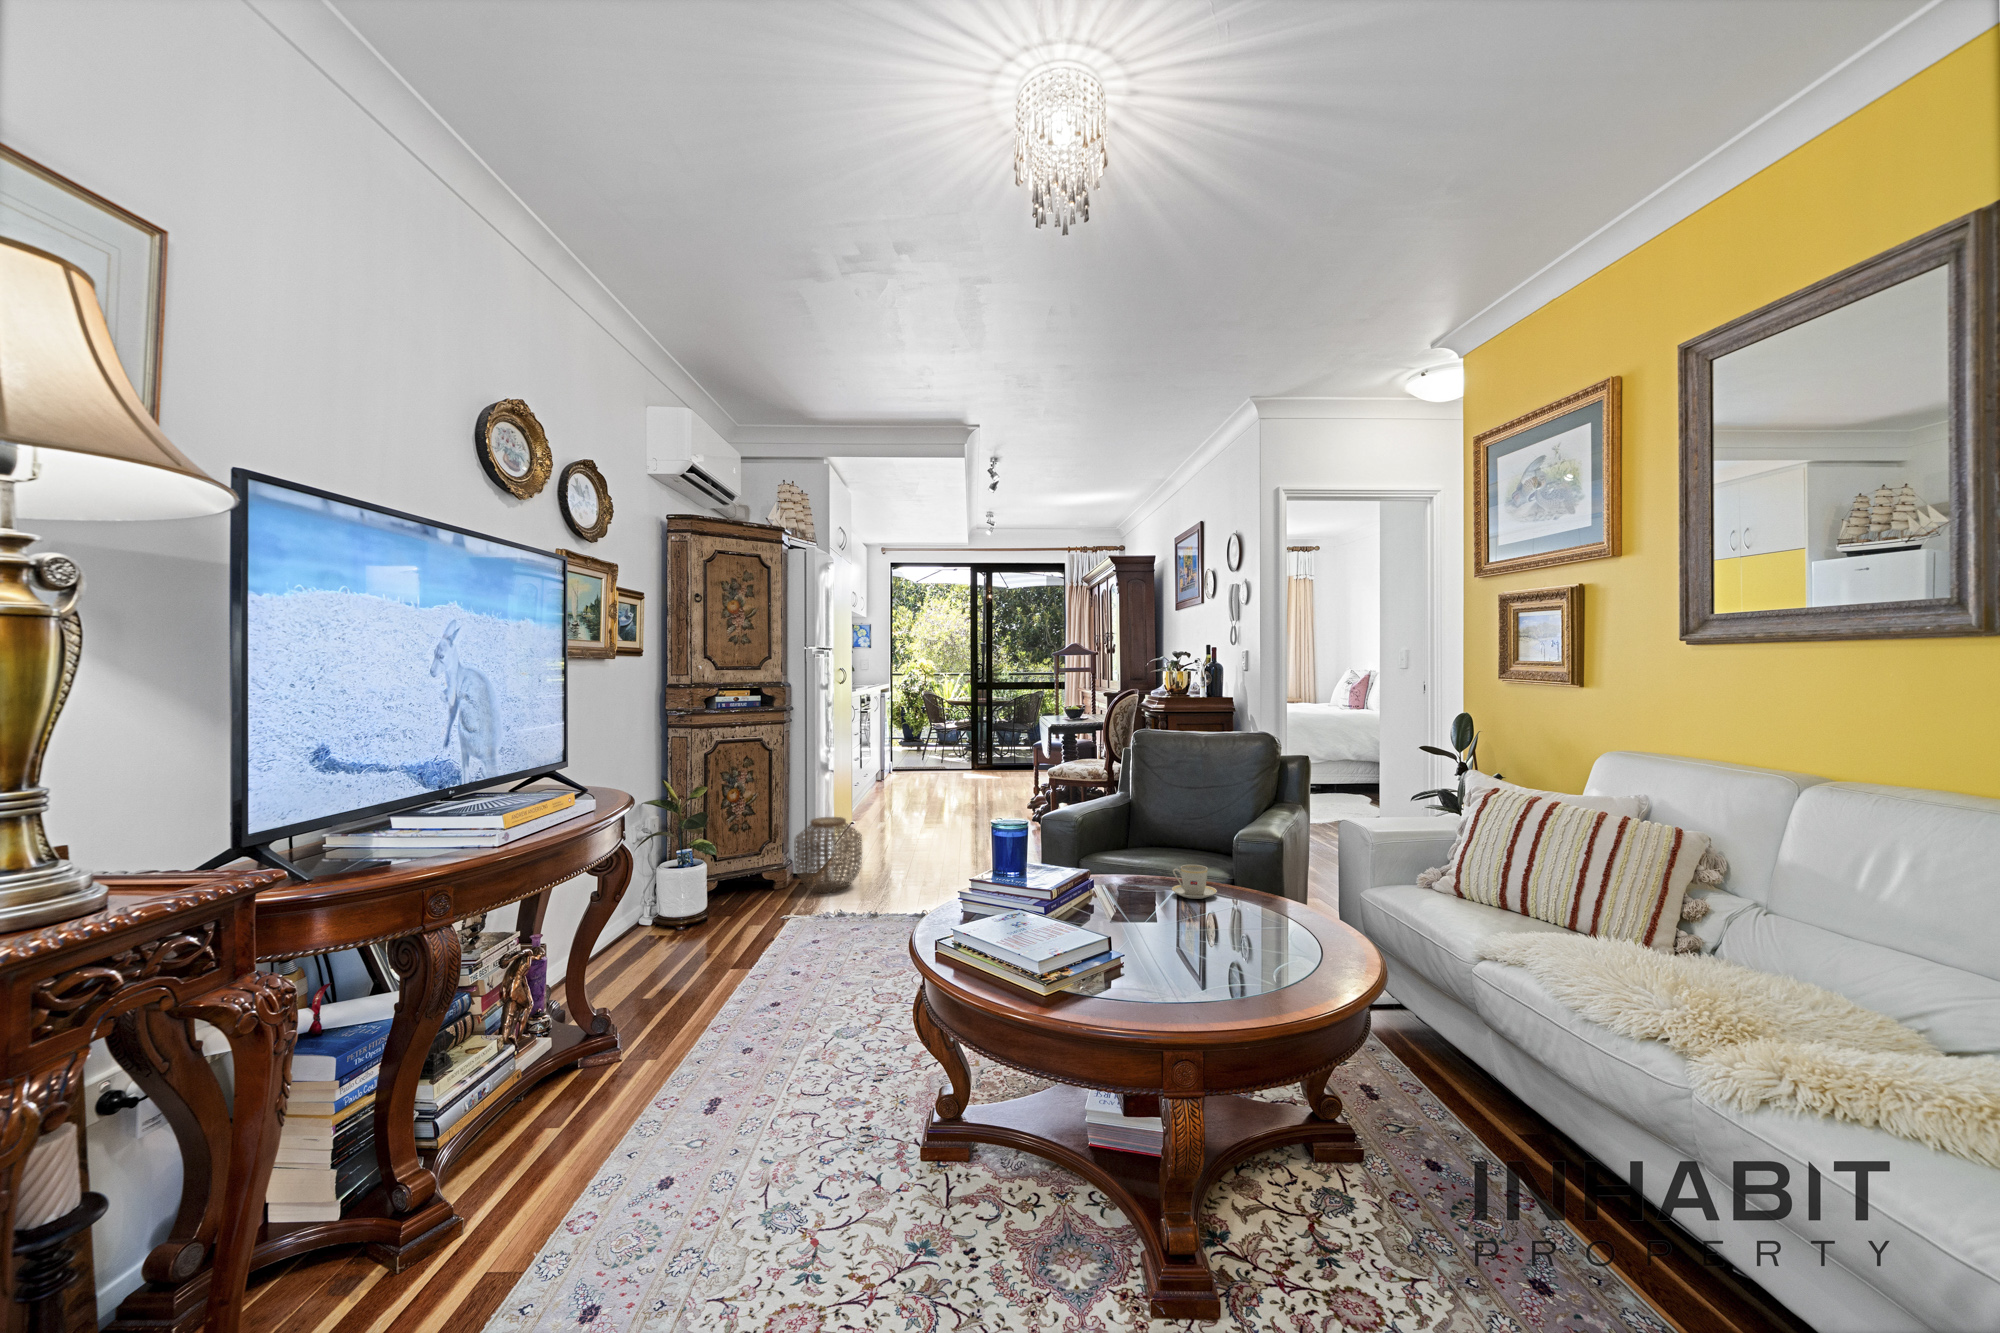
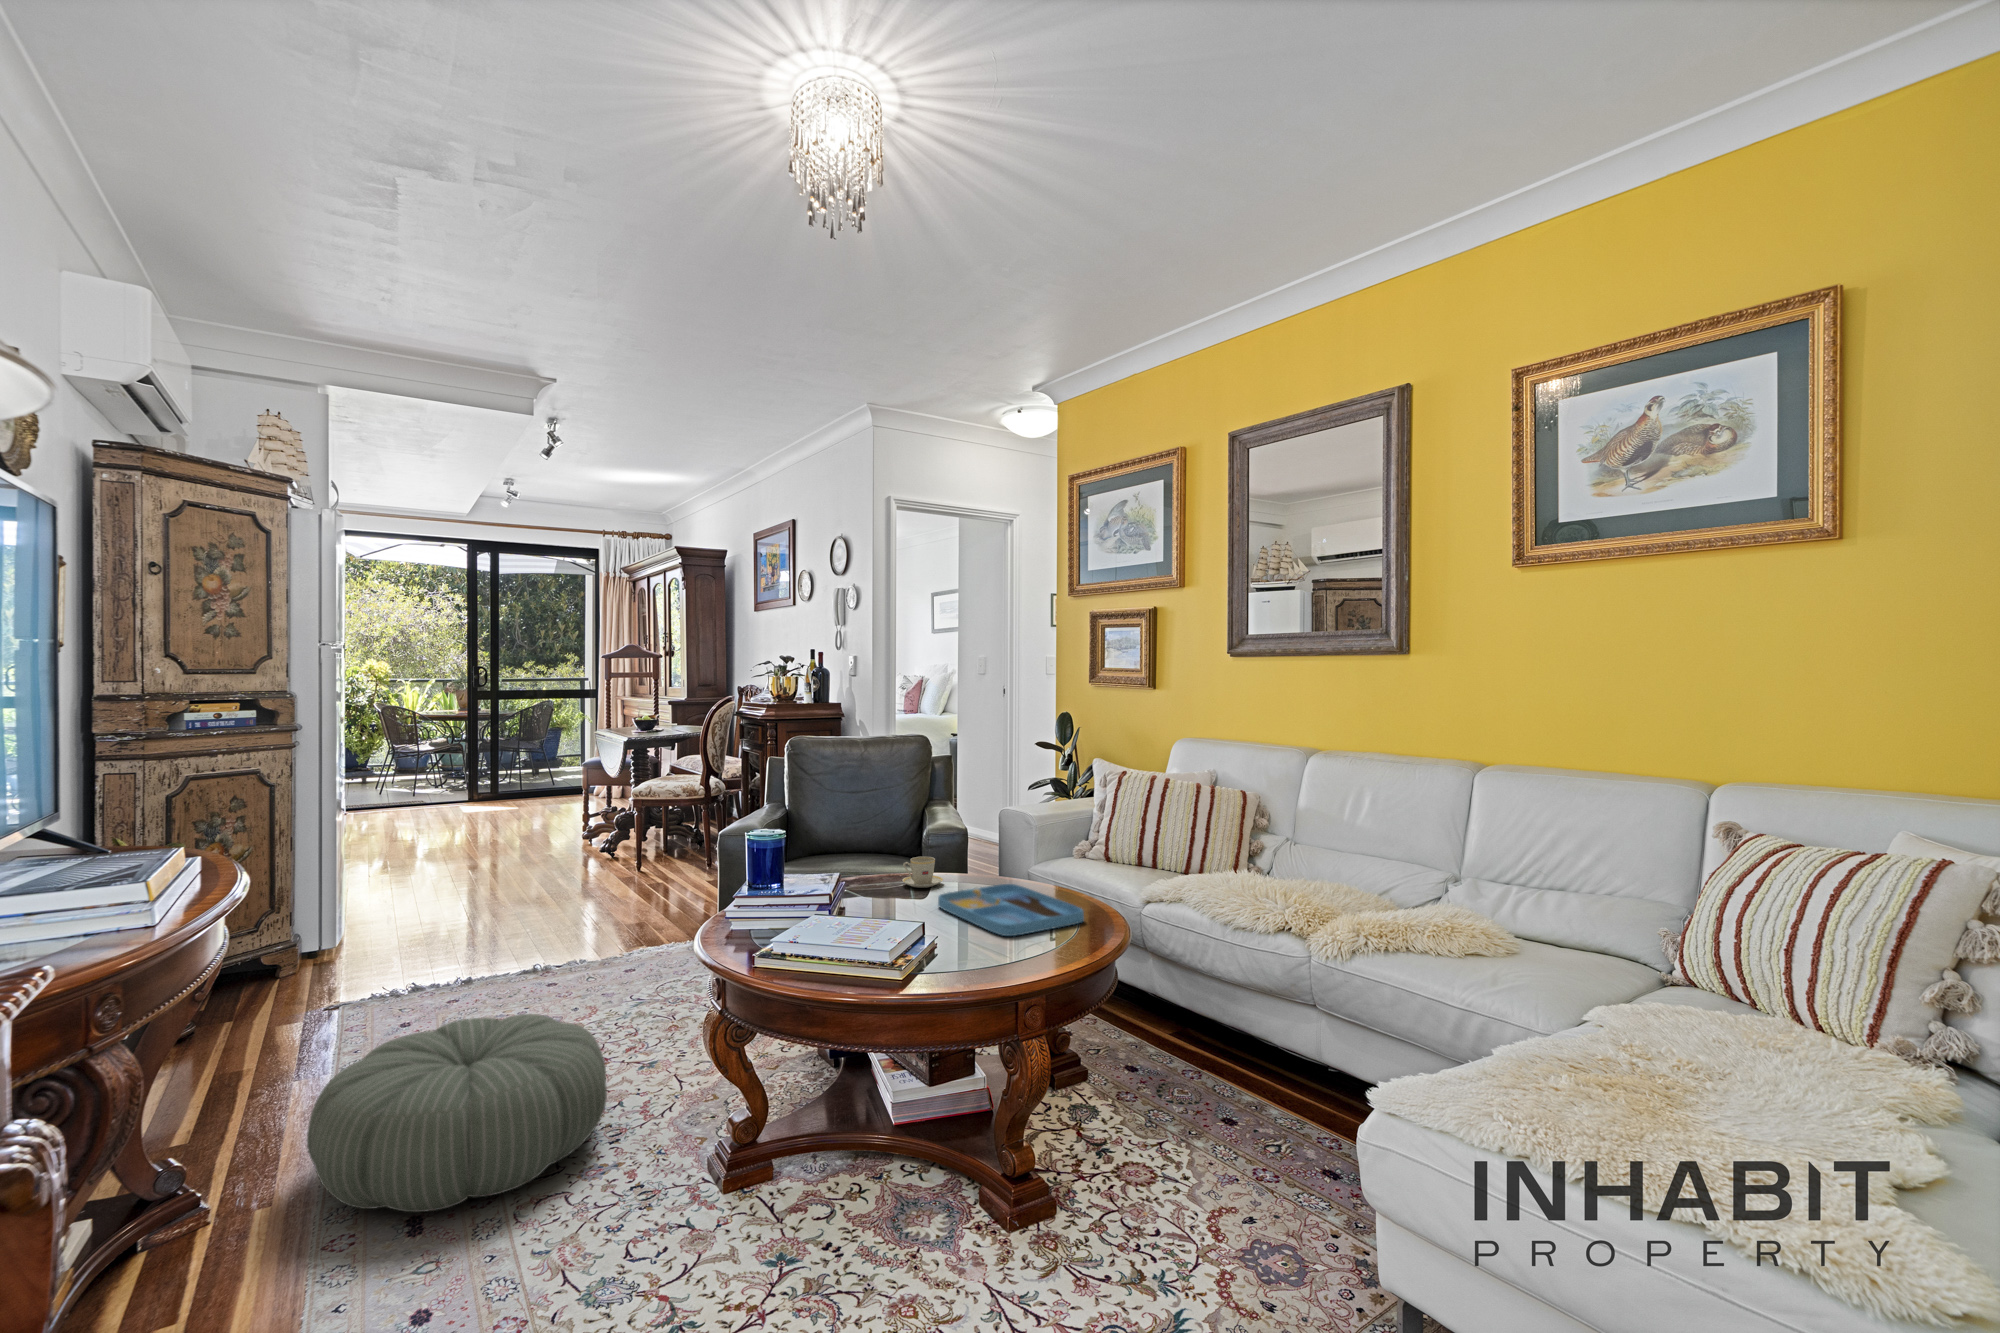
woven basket: present [794,817,862,893] -> none [308,865,413,966]
tray: none [1180,908,1329,971] -> present [938,884,1084,936]
pouf: none [664,951,886,1104] -> present [307,1014,607,1212]

